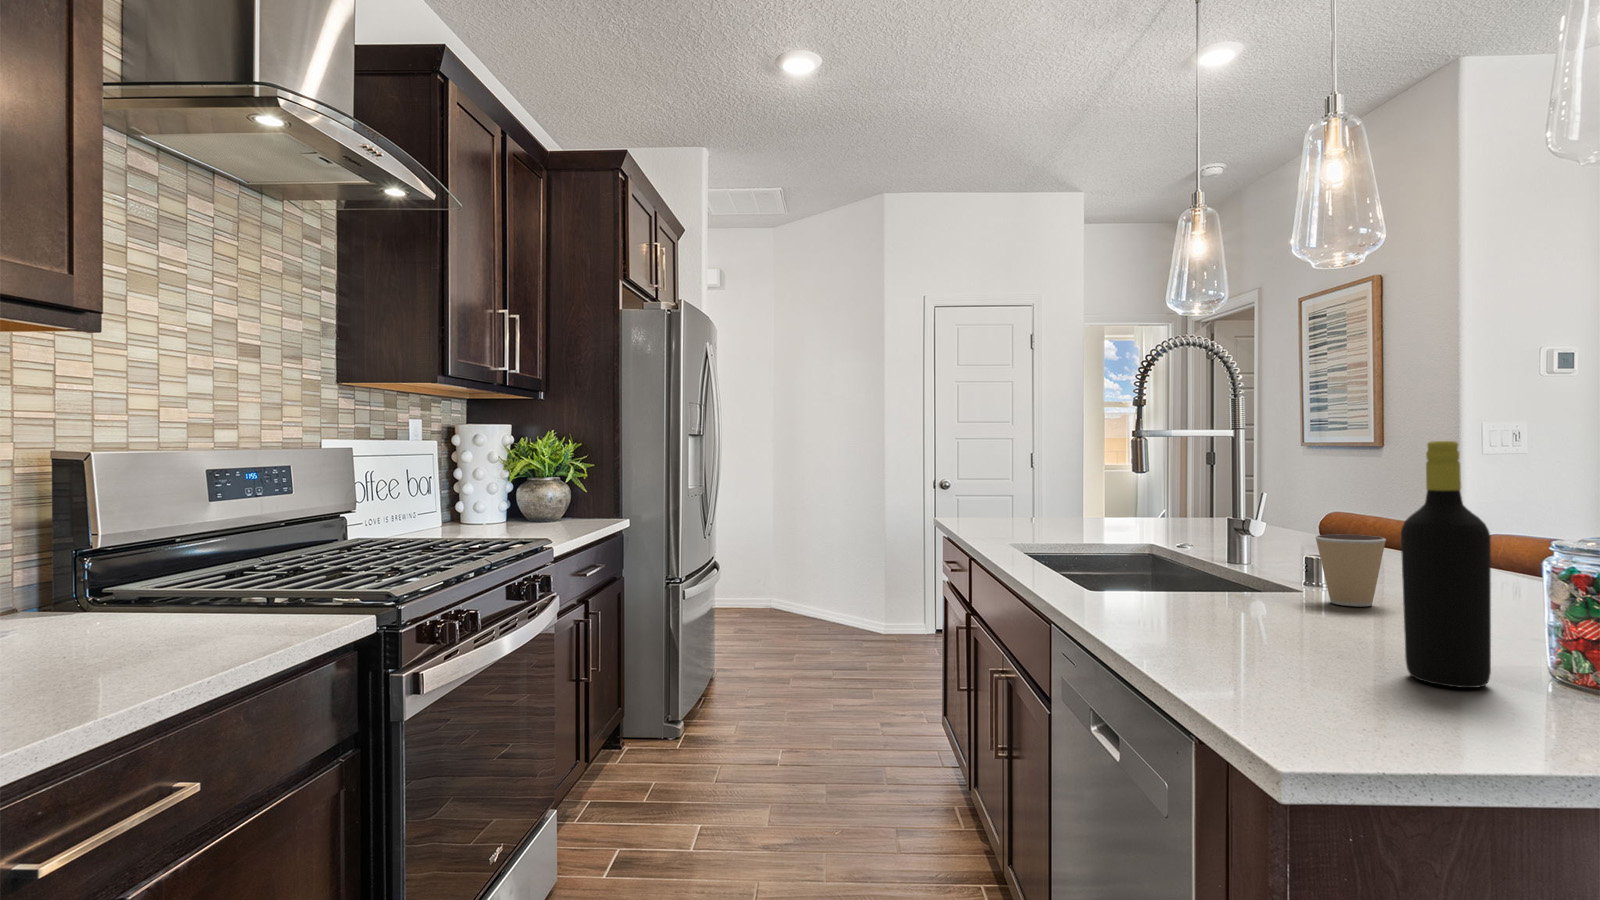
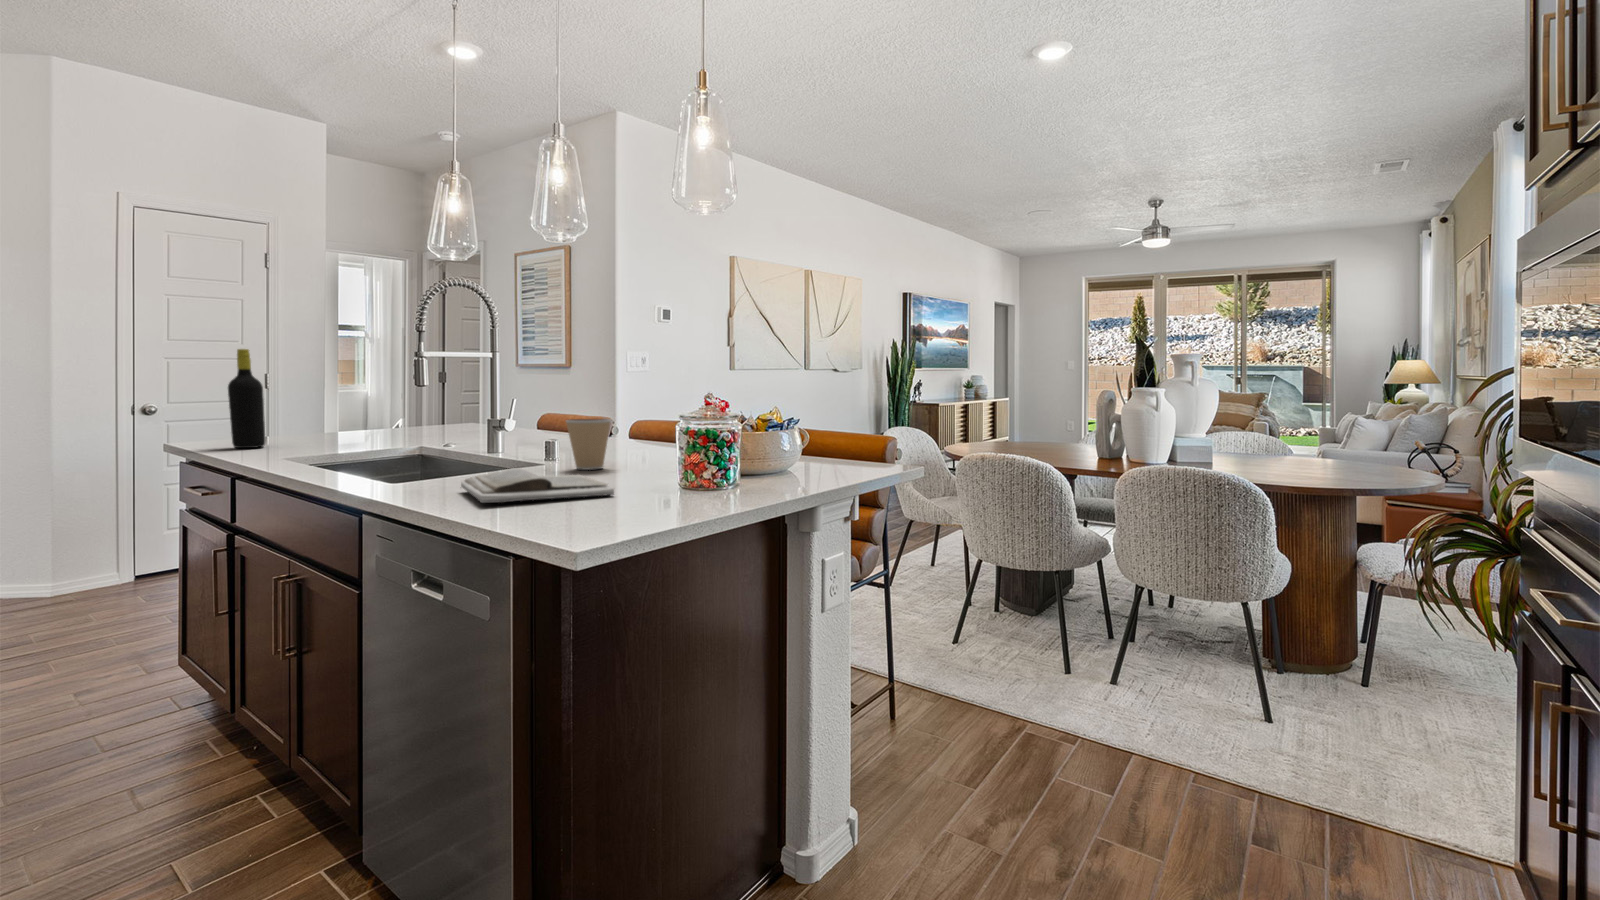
bottle: present [1401,441,1491,688] -> present [228,349,265,448]
book: none [1160,600,1364,659] -> present [461,468,614,503]

